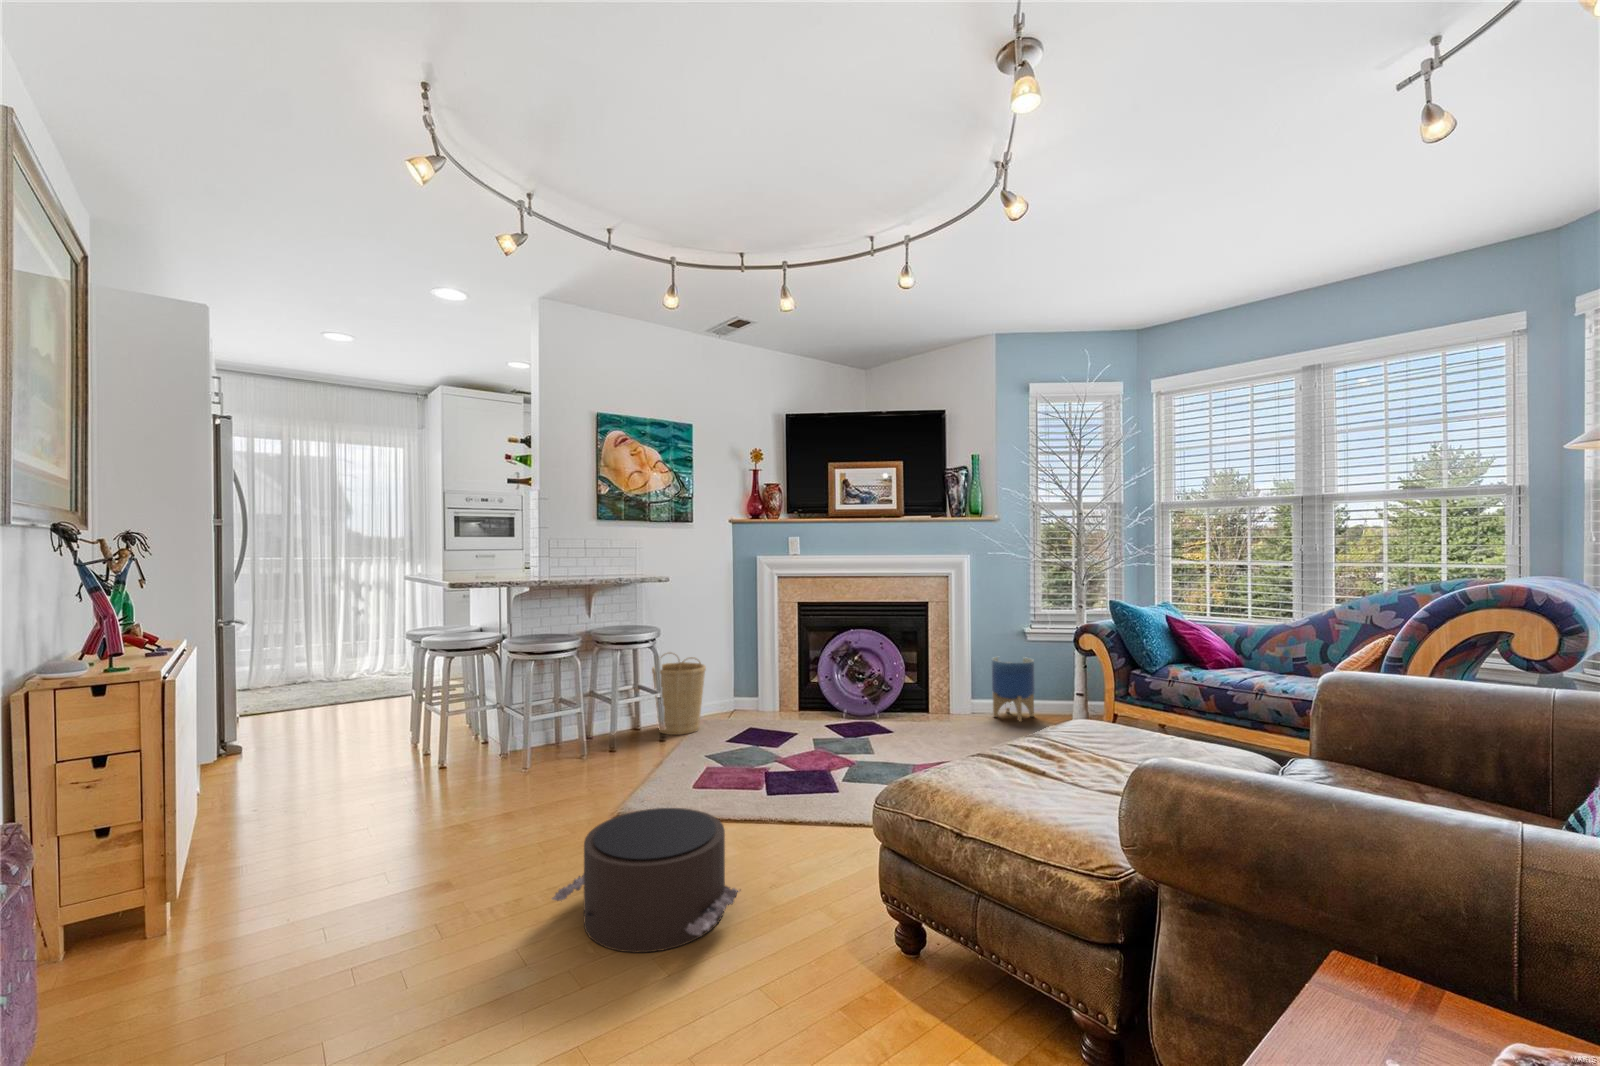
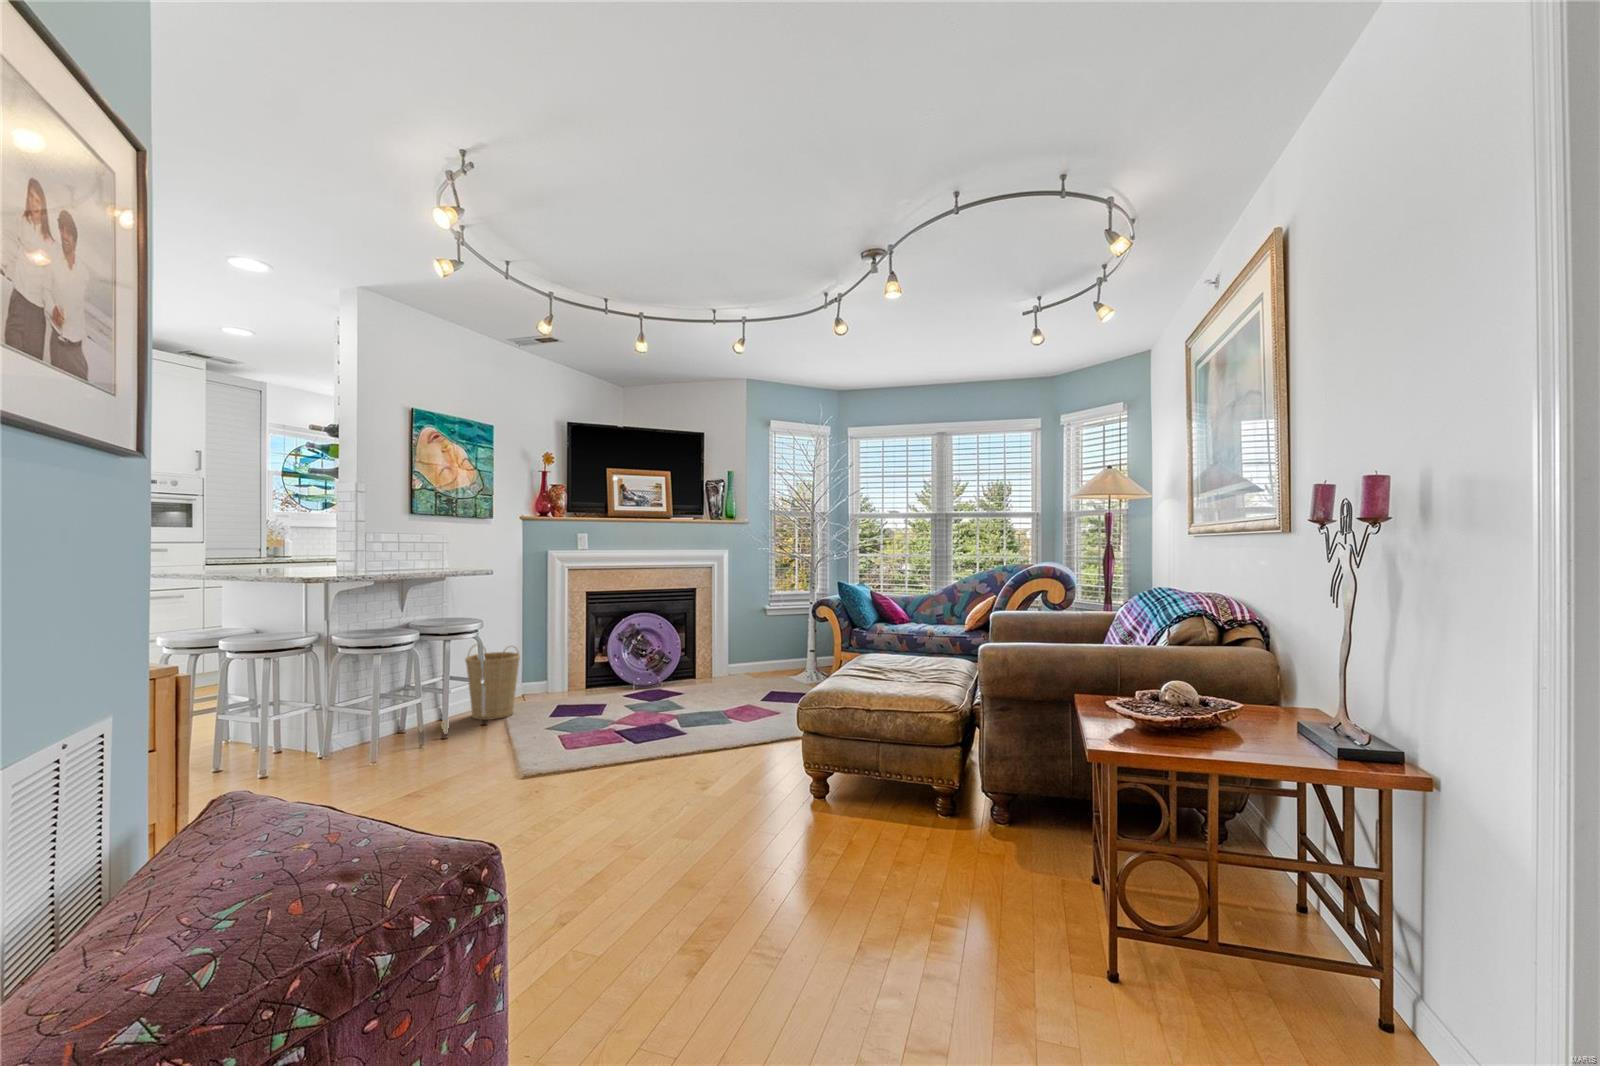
planter: present [992,657,1035,722] -> none [744,629,775,677]
pouf: present [552,808,740,953] -> none [586,741,717,831]

